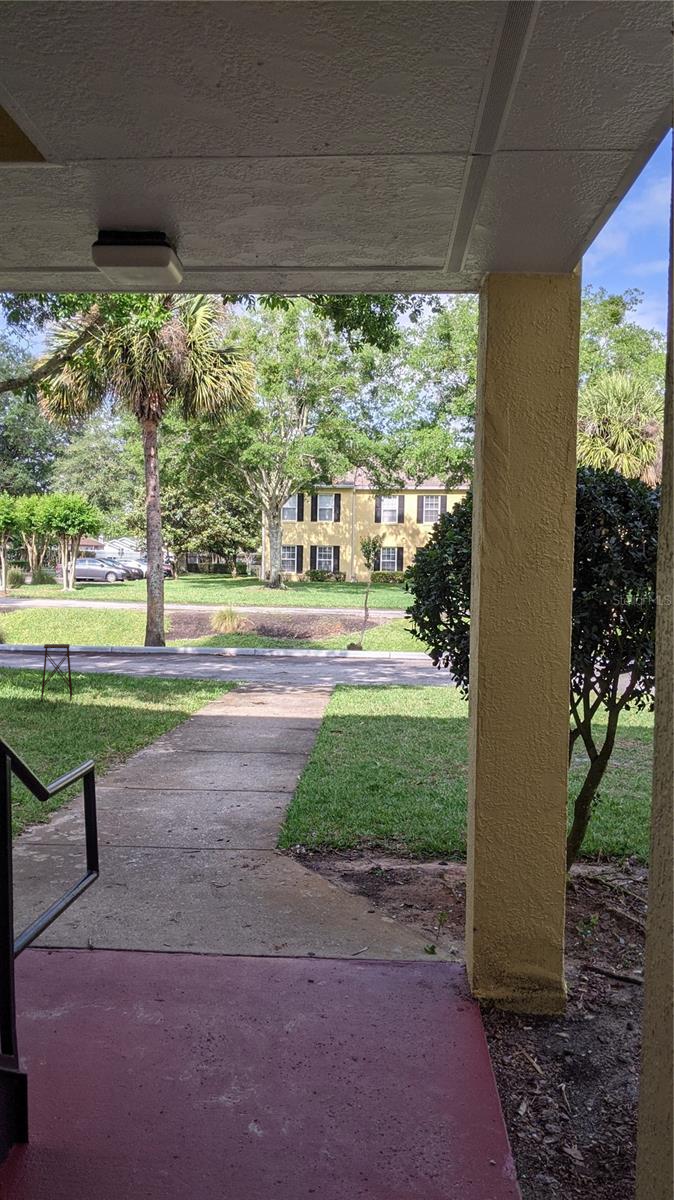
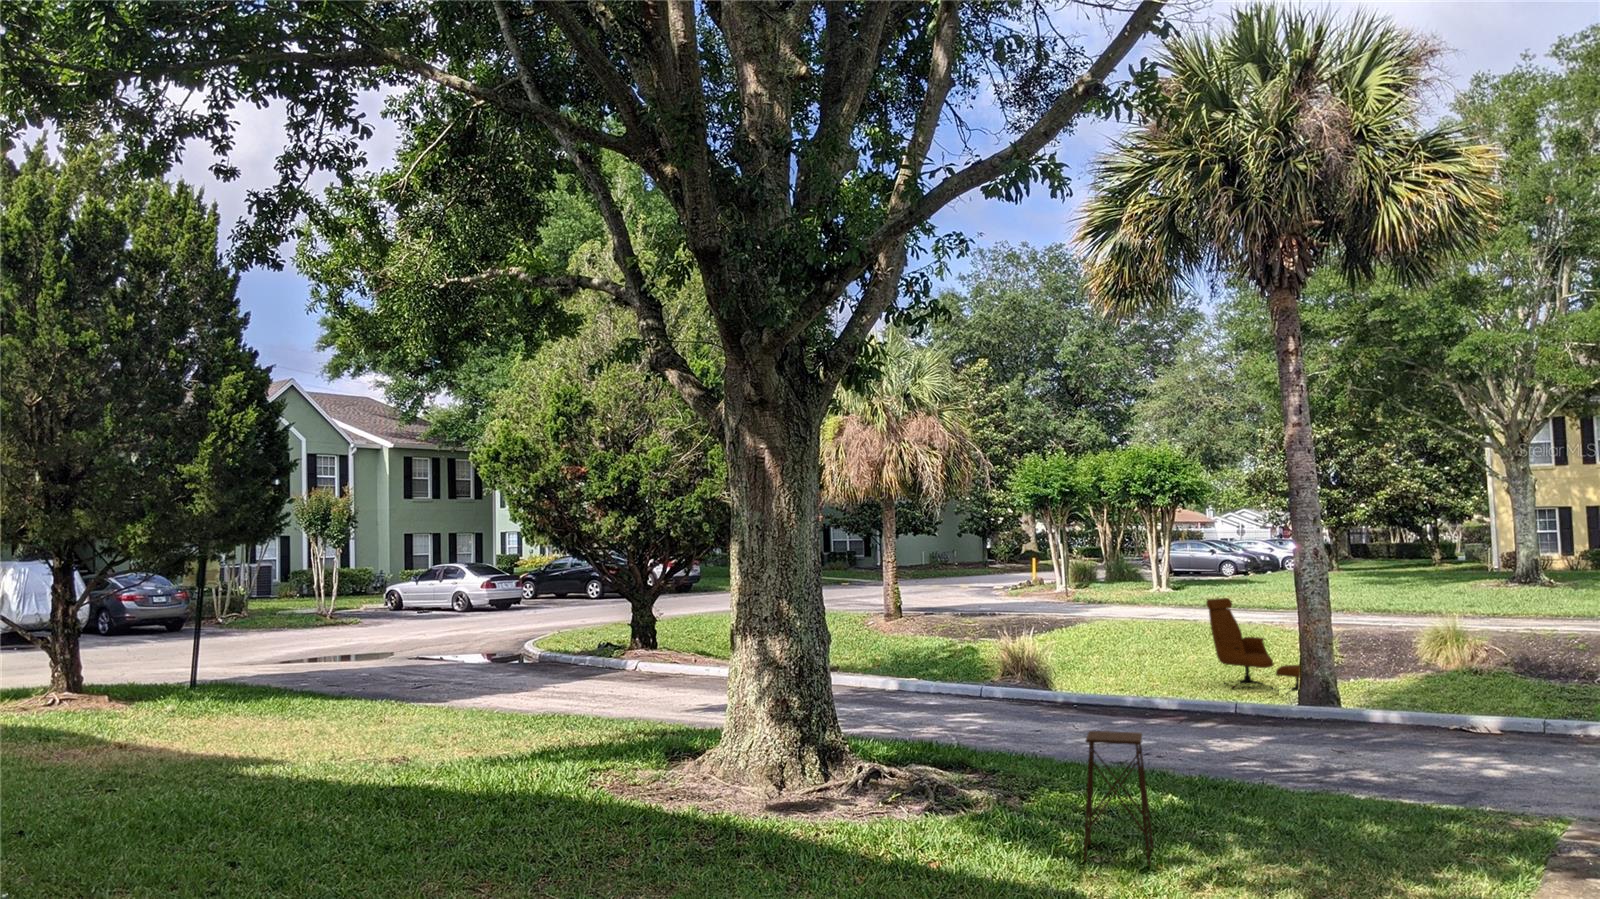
lounge chair: none [99,590,156,641] -> present [1206,598,1300,694]

